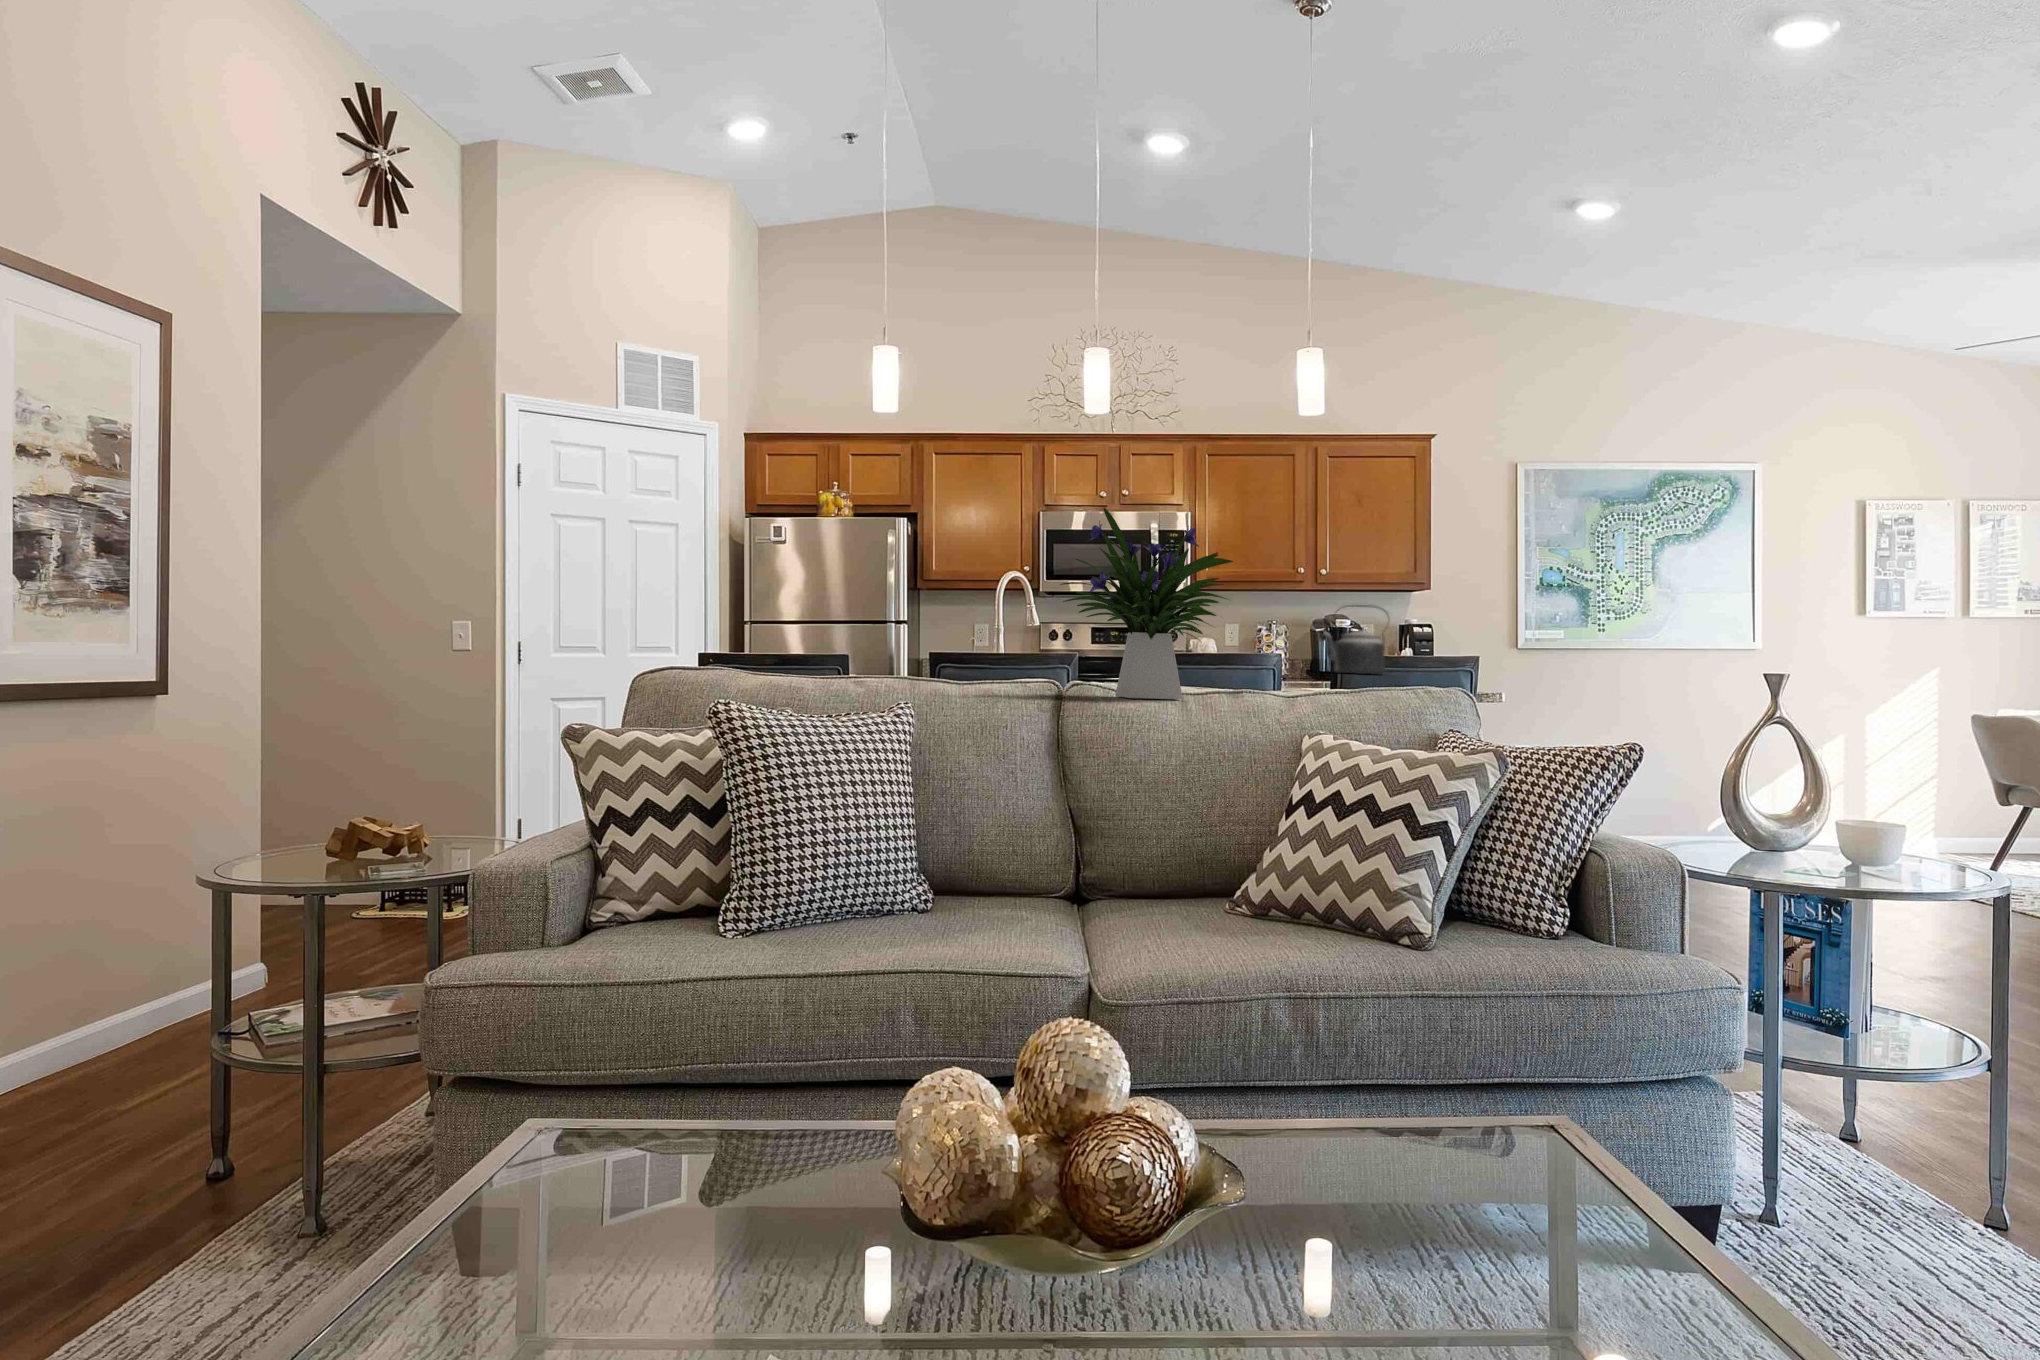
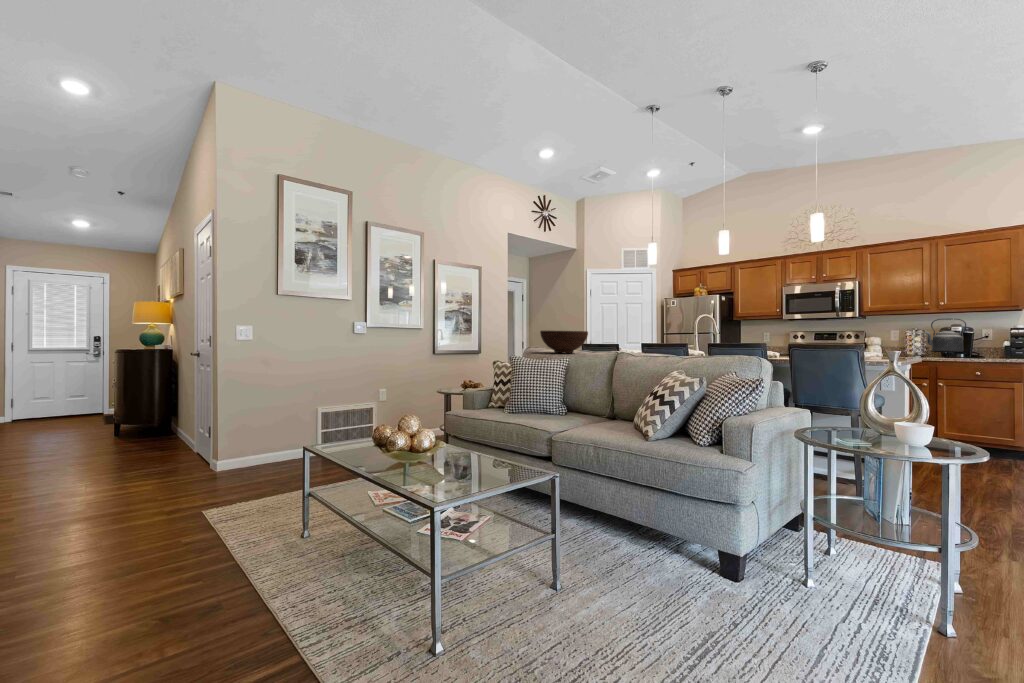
flower arrangement: present [1060,508,1233,699] -> none [618,295,680,357]
fruit bowl: none [754,607,923,689] -> present [540,331,588,353]

